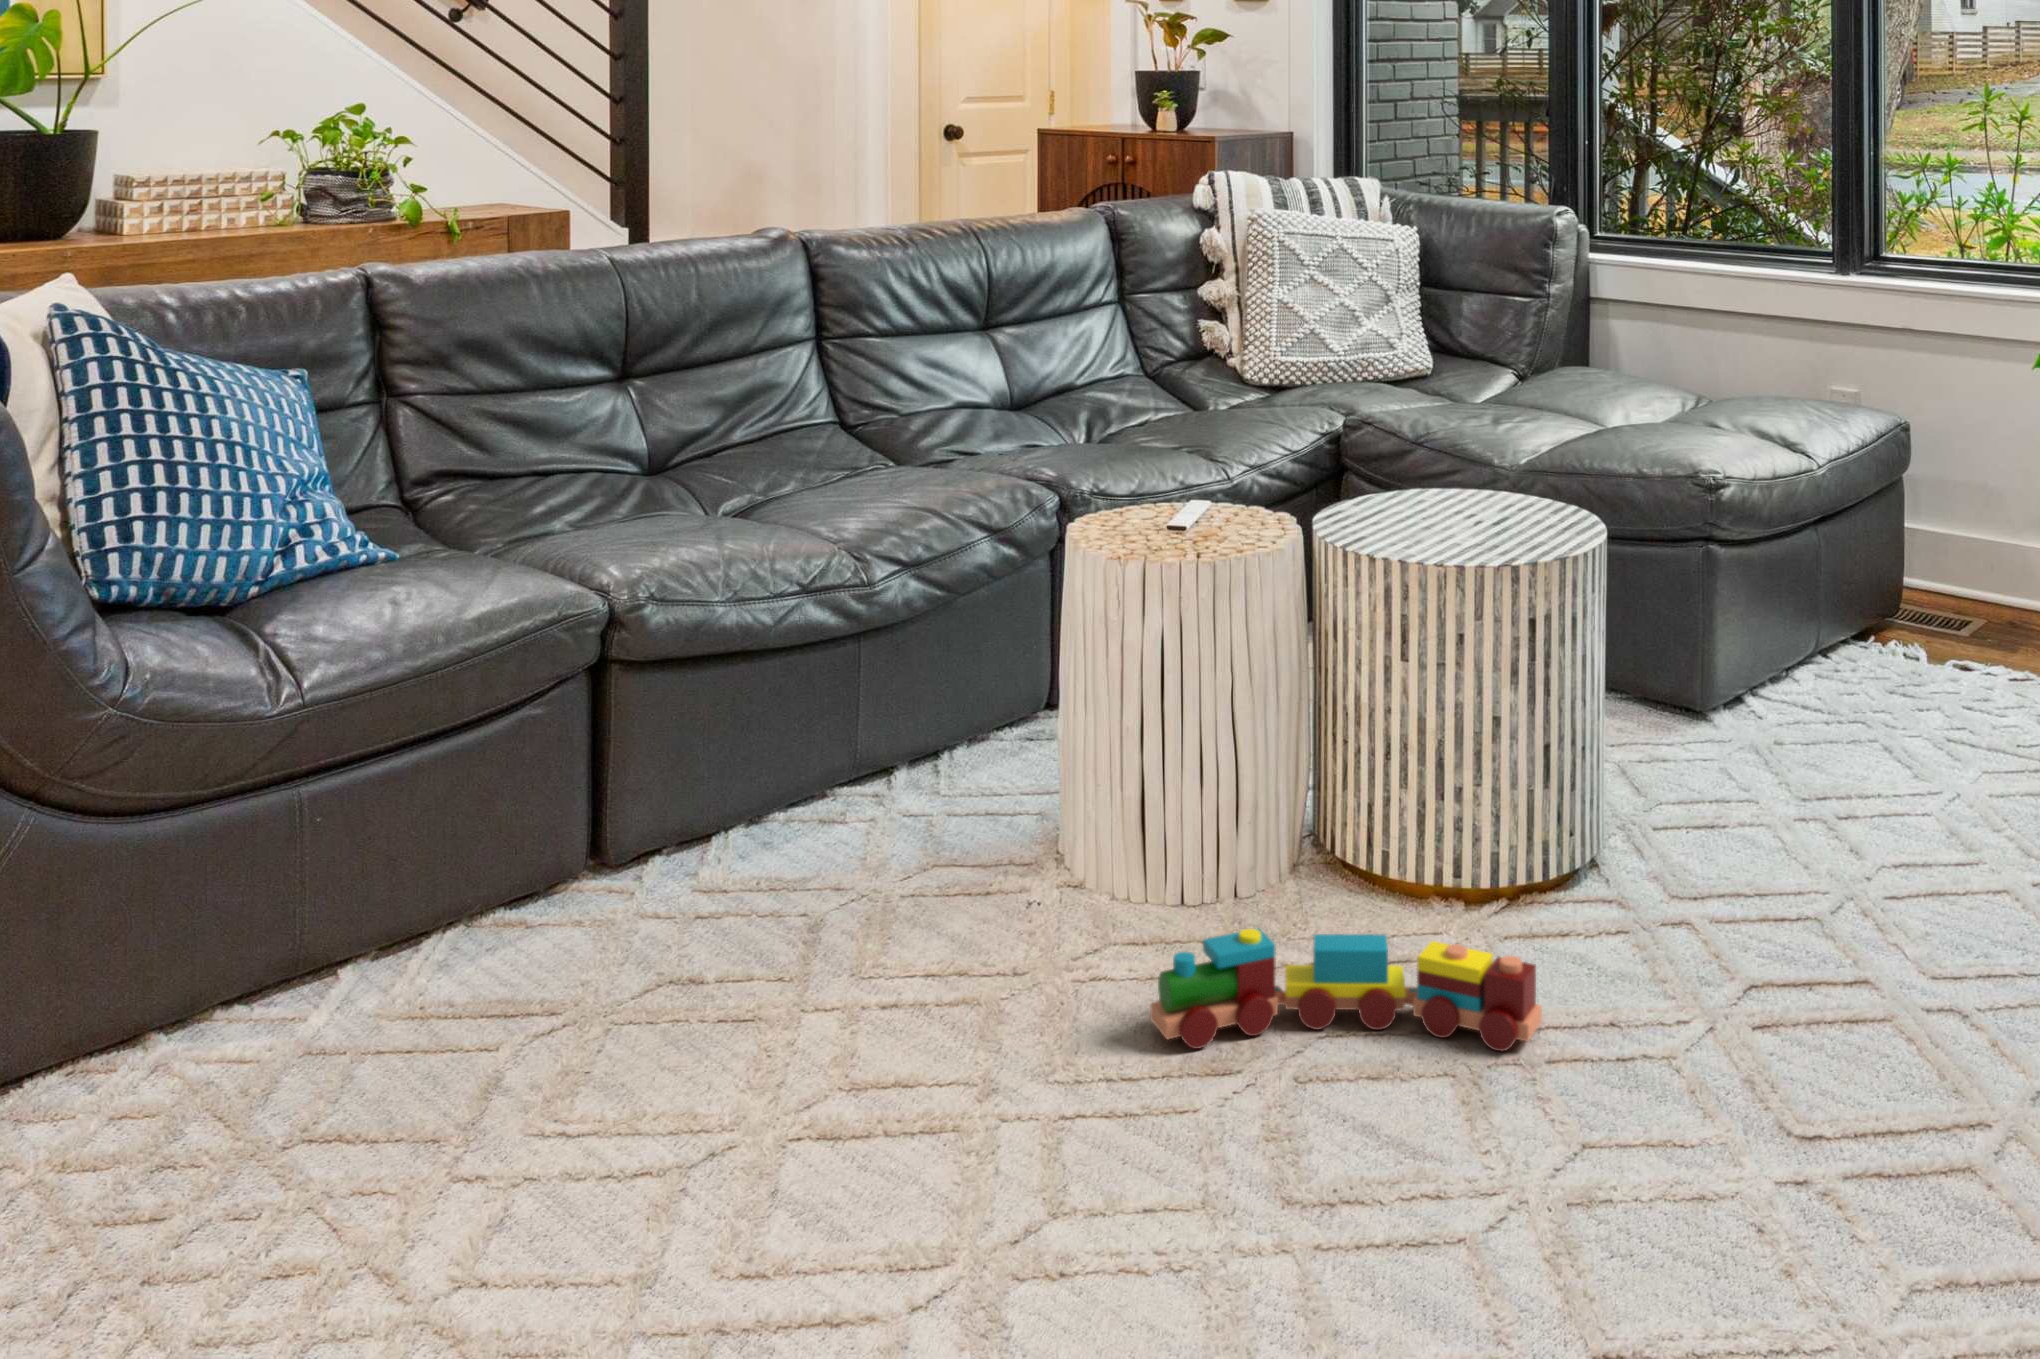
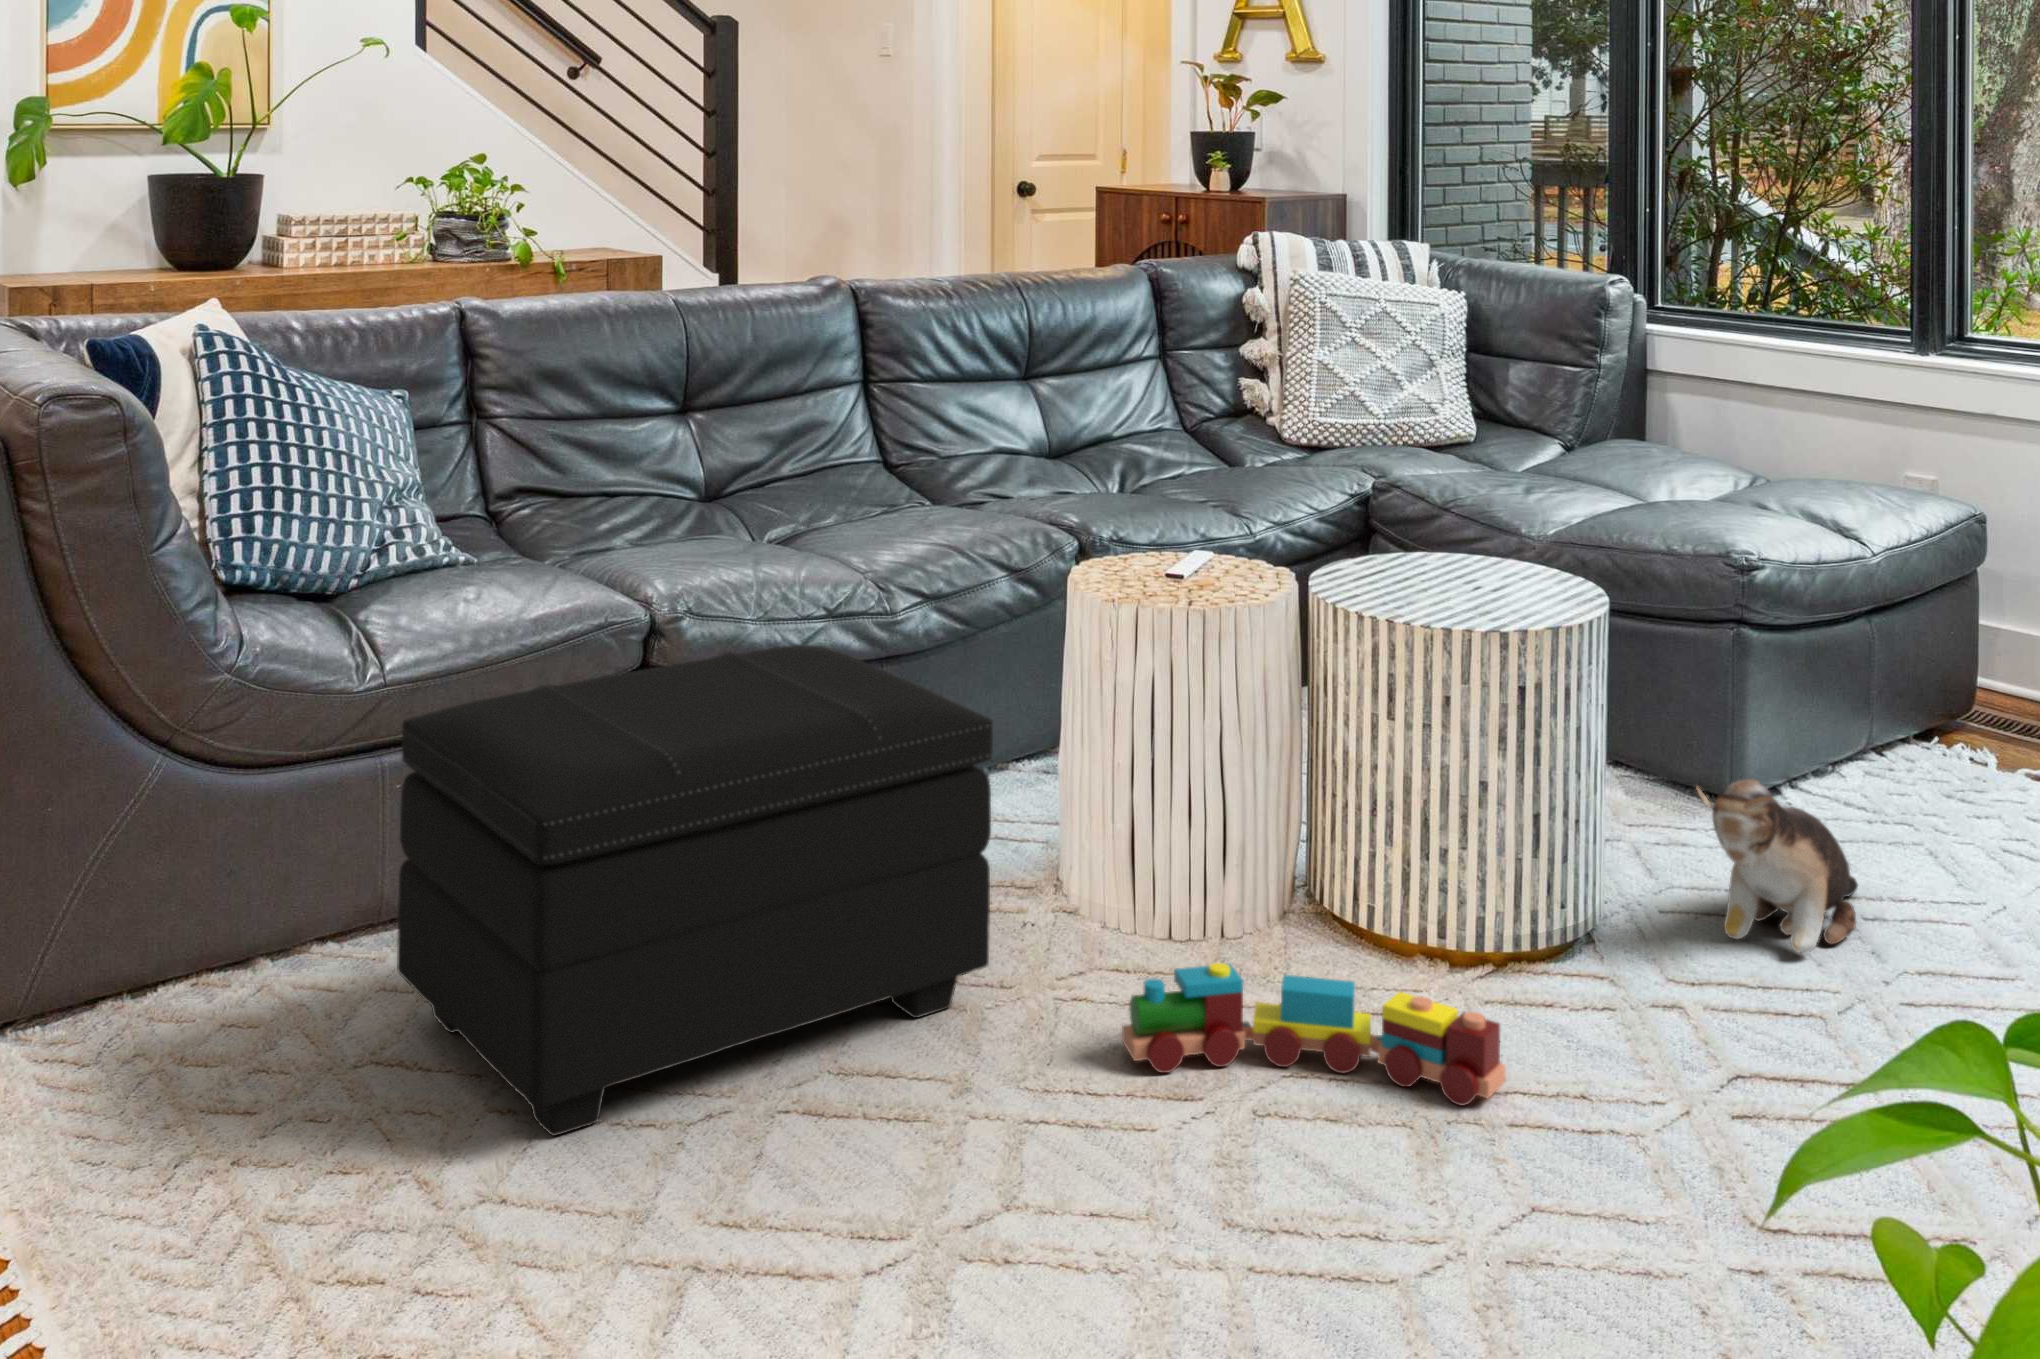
footstool: none [333,625,1004,1194] -> present [397,645,993,1136]
plush toy: none [1696,697,1840,862] -> present [1696,779,1858,954]

